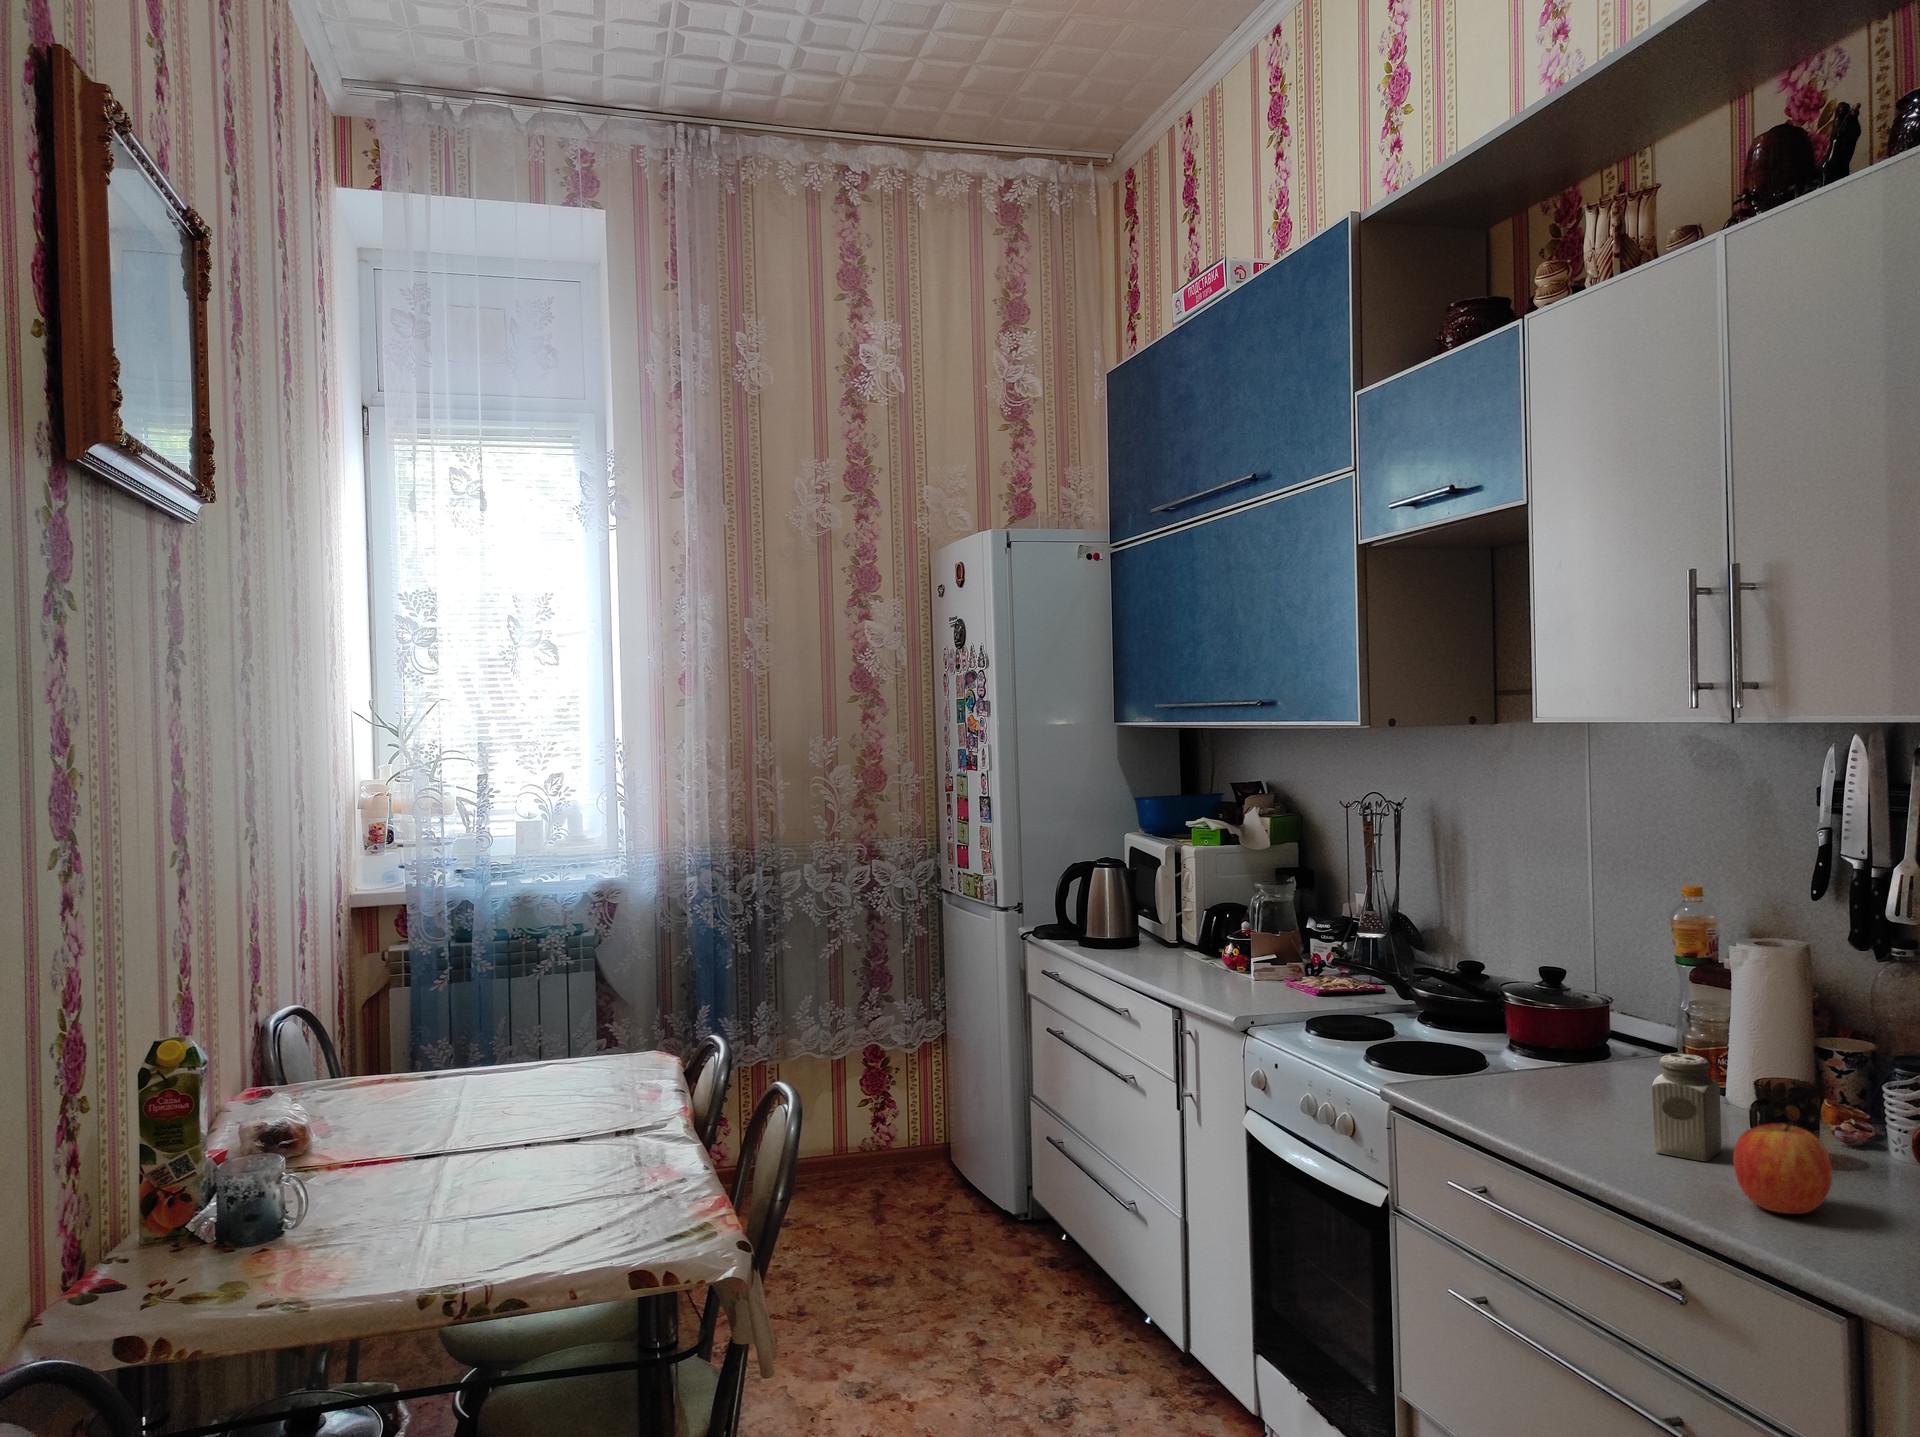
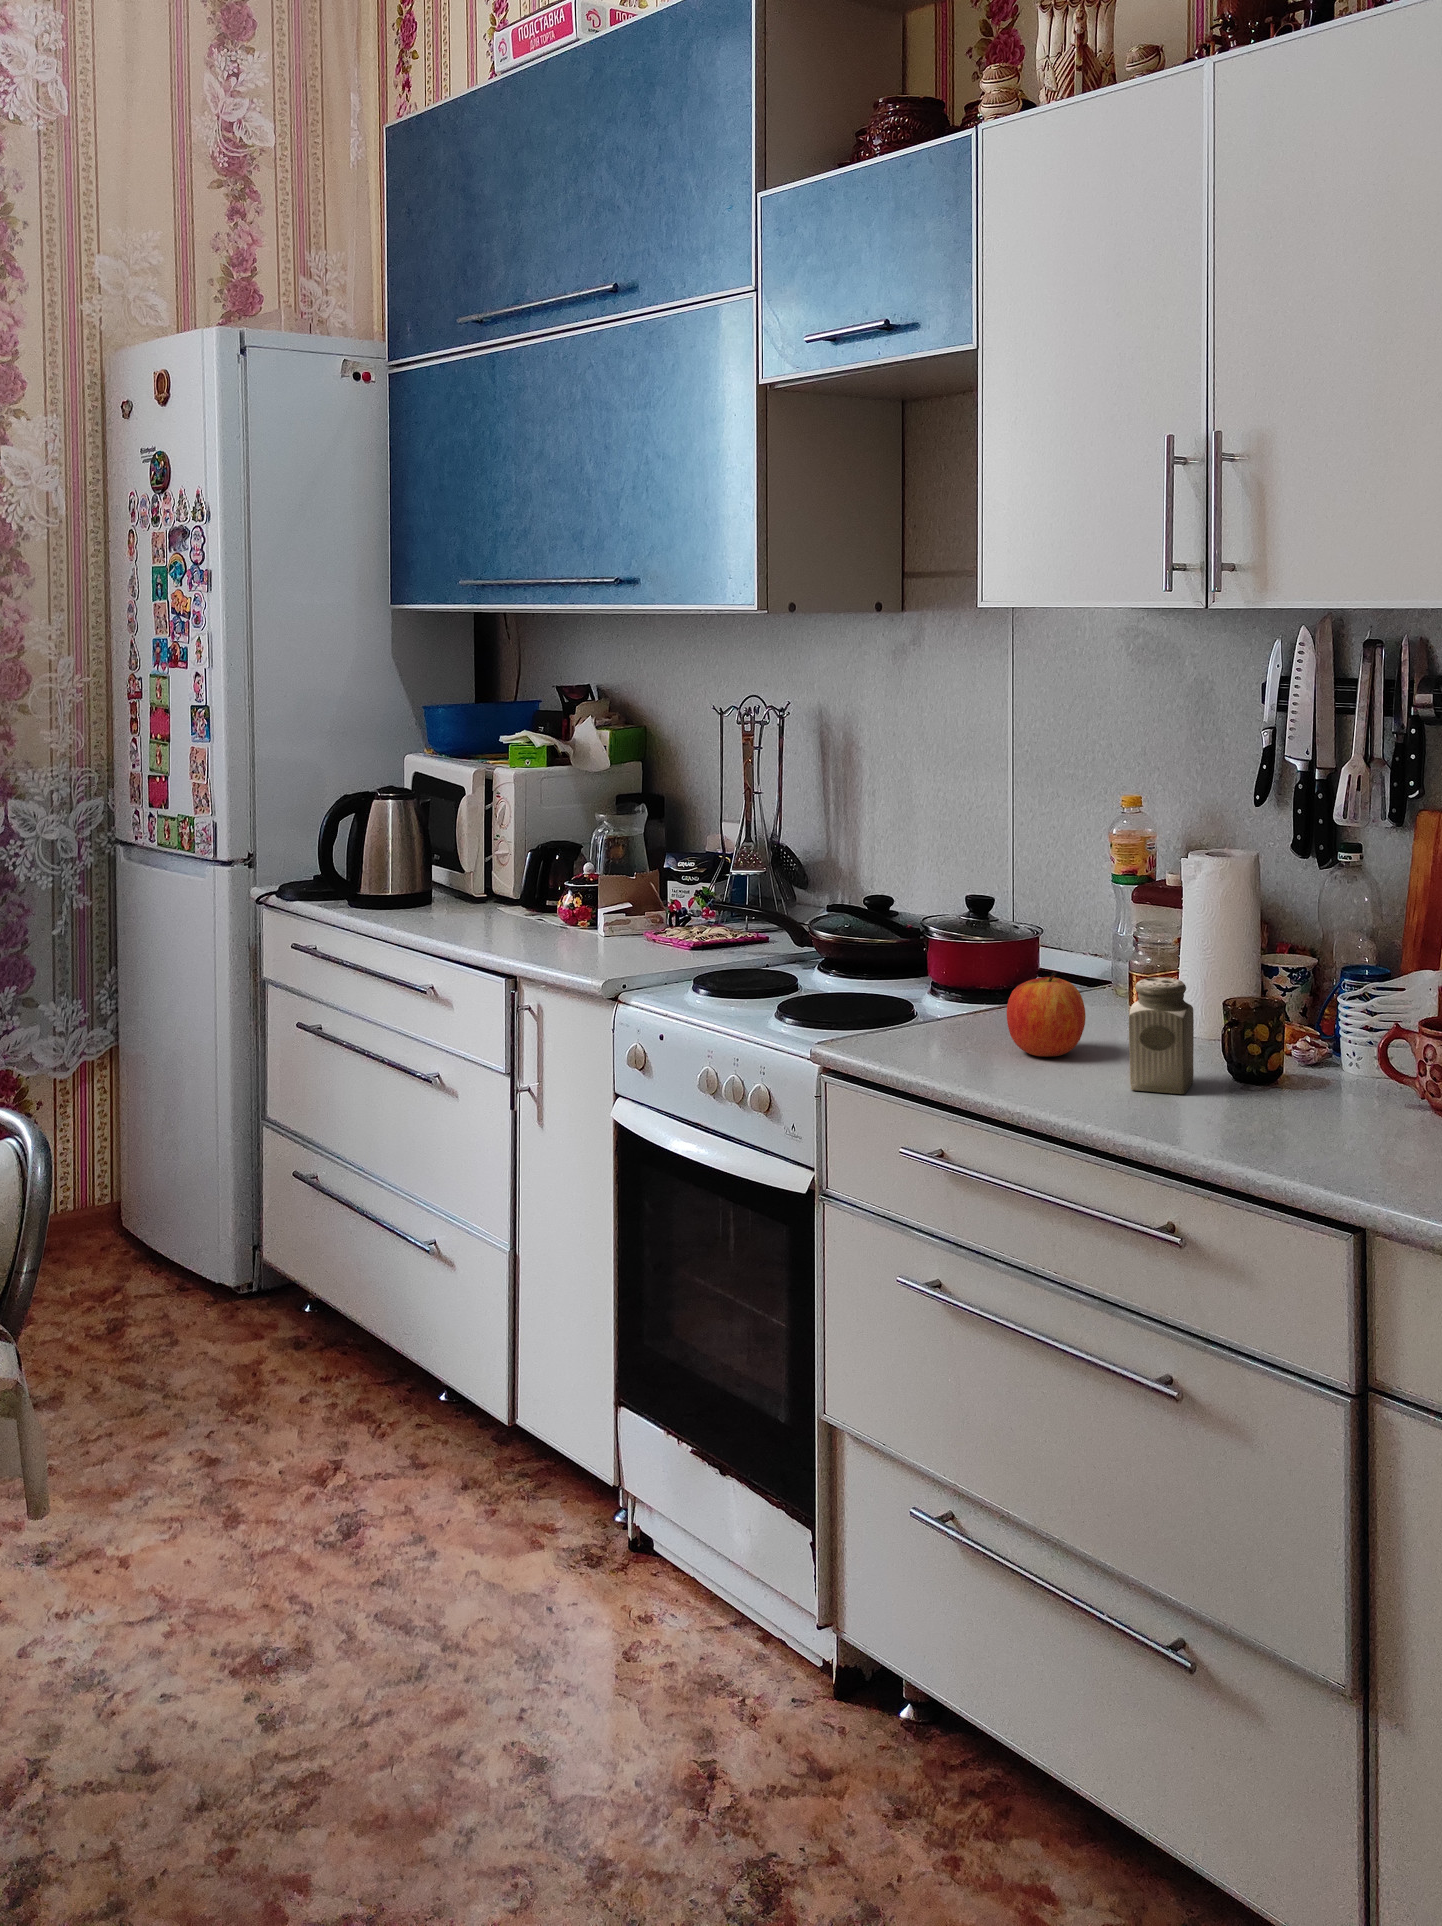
apple: present [1733,1121,1832,1214] -> present [1007,972,1086,1057]

